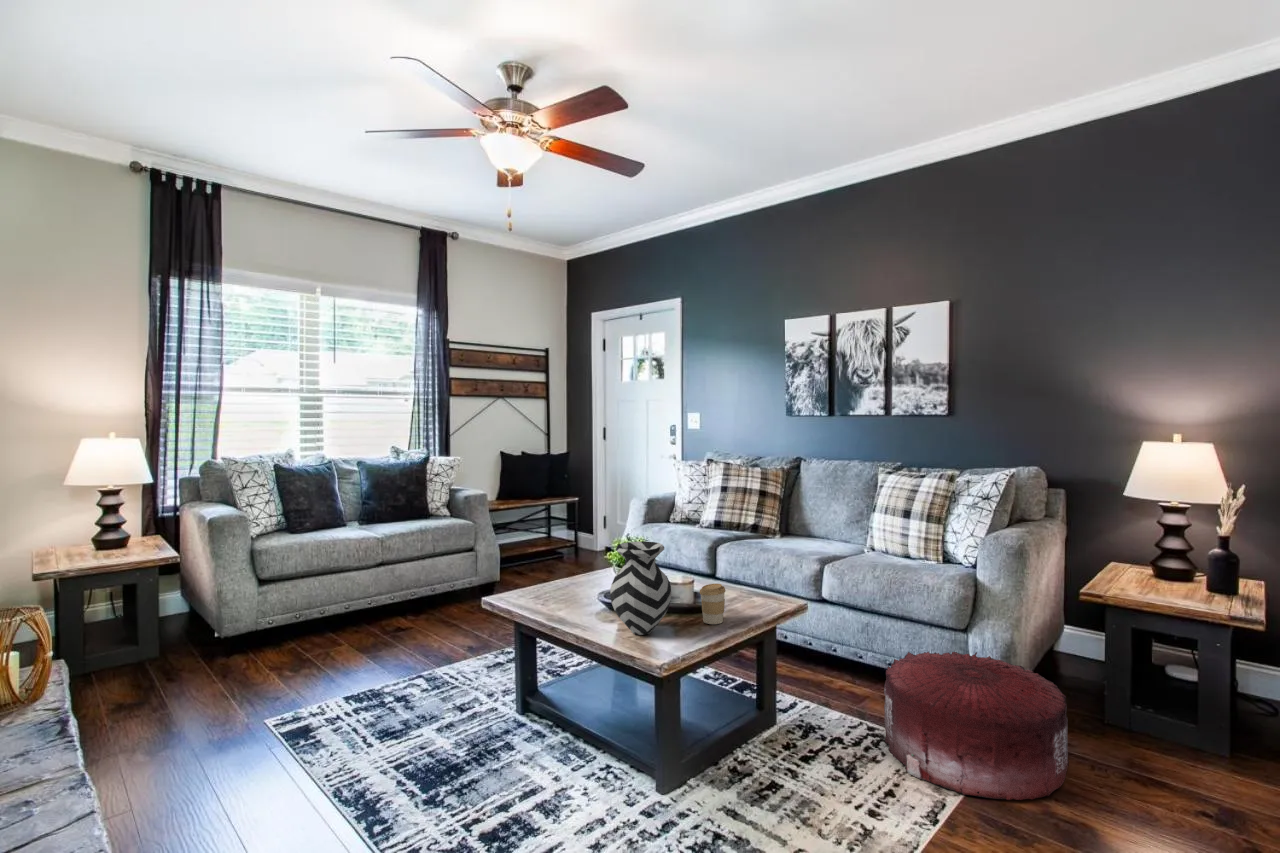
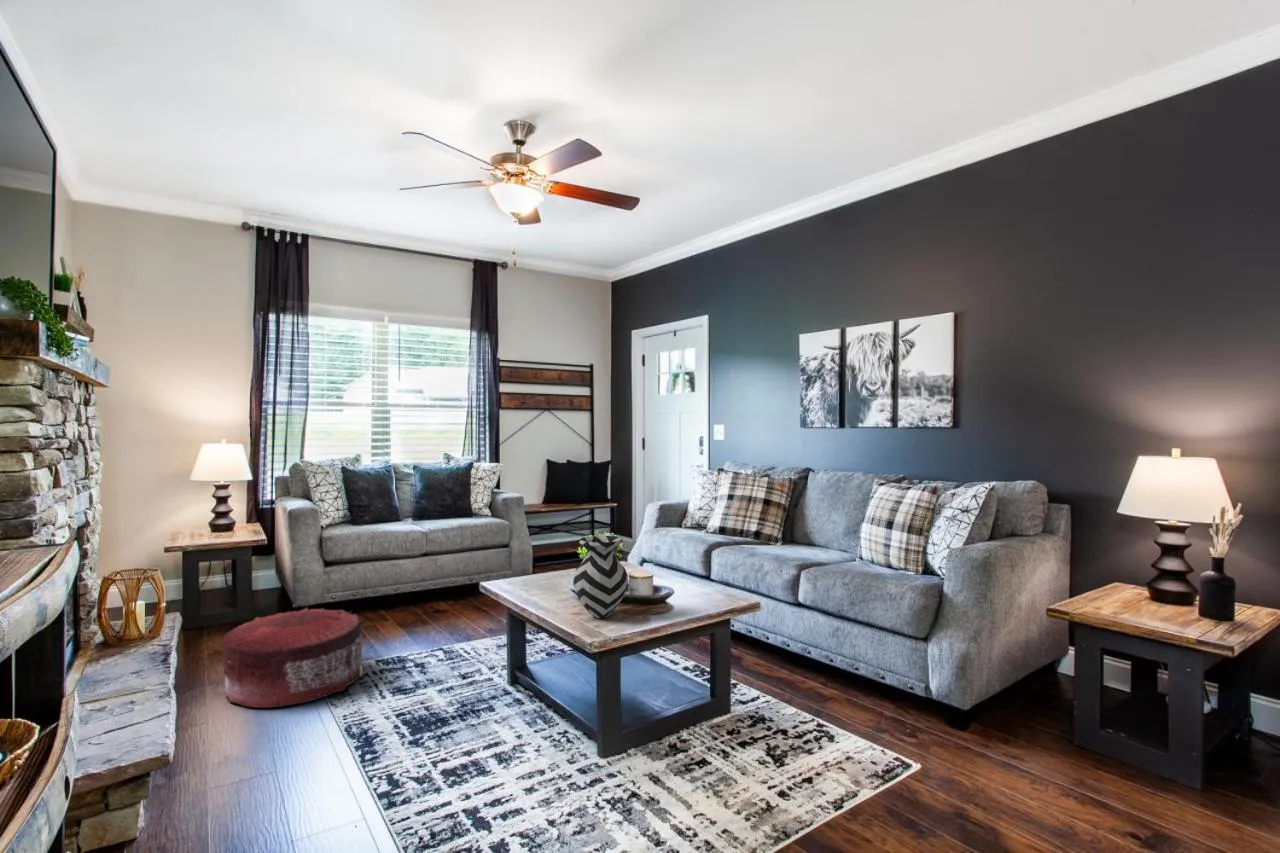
coffee cup: present [700,584,726,624] -> none [656,577,680,613]
pouf: present [884,652,1069,800] -> present [222,608,363,708]

